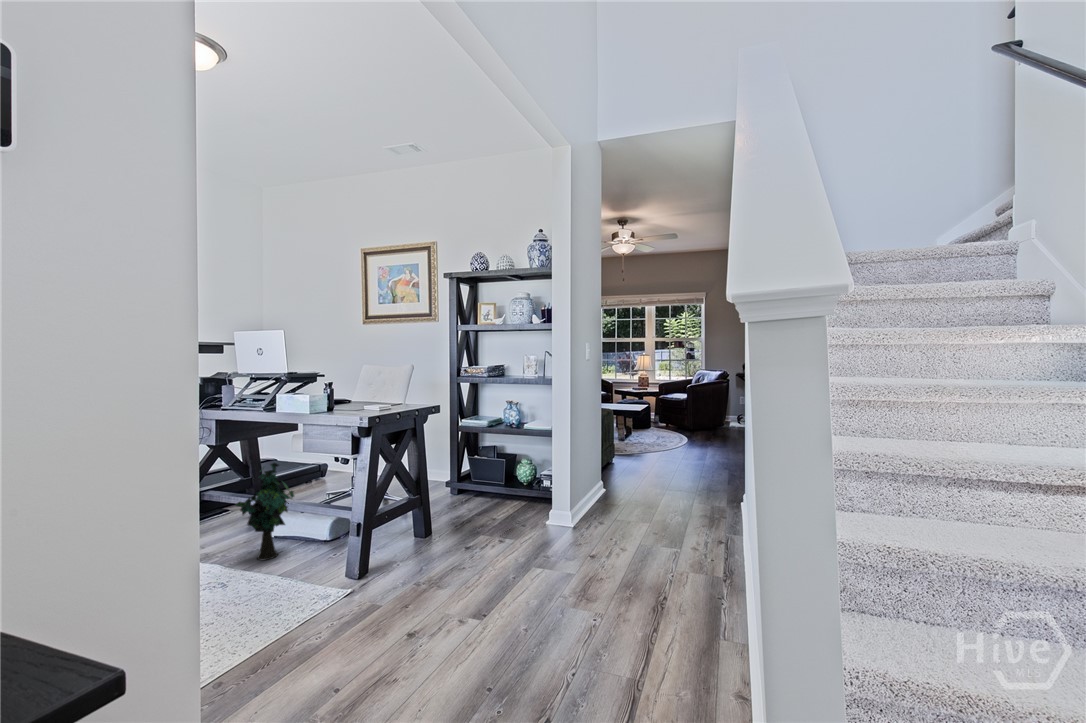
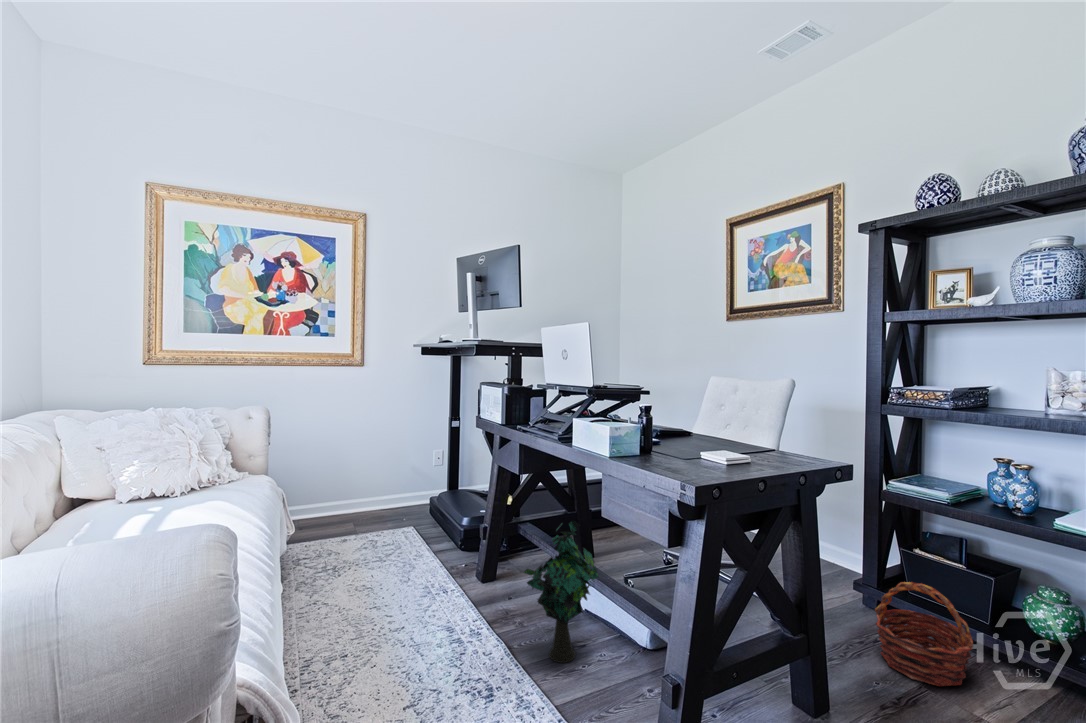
basket: none [454,466,494,513] -> present [875,582,973,686]

